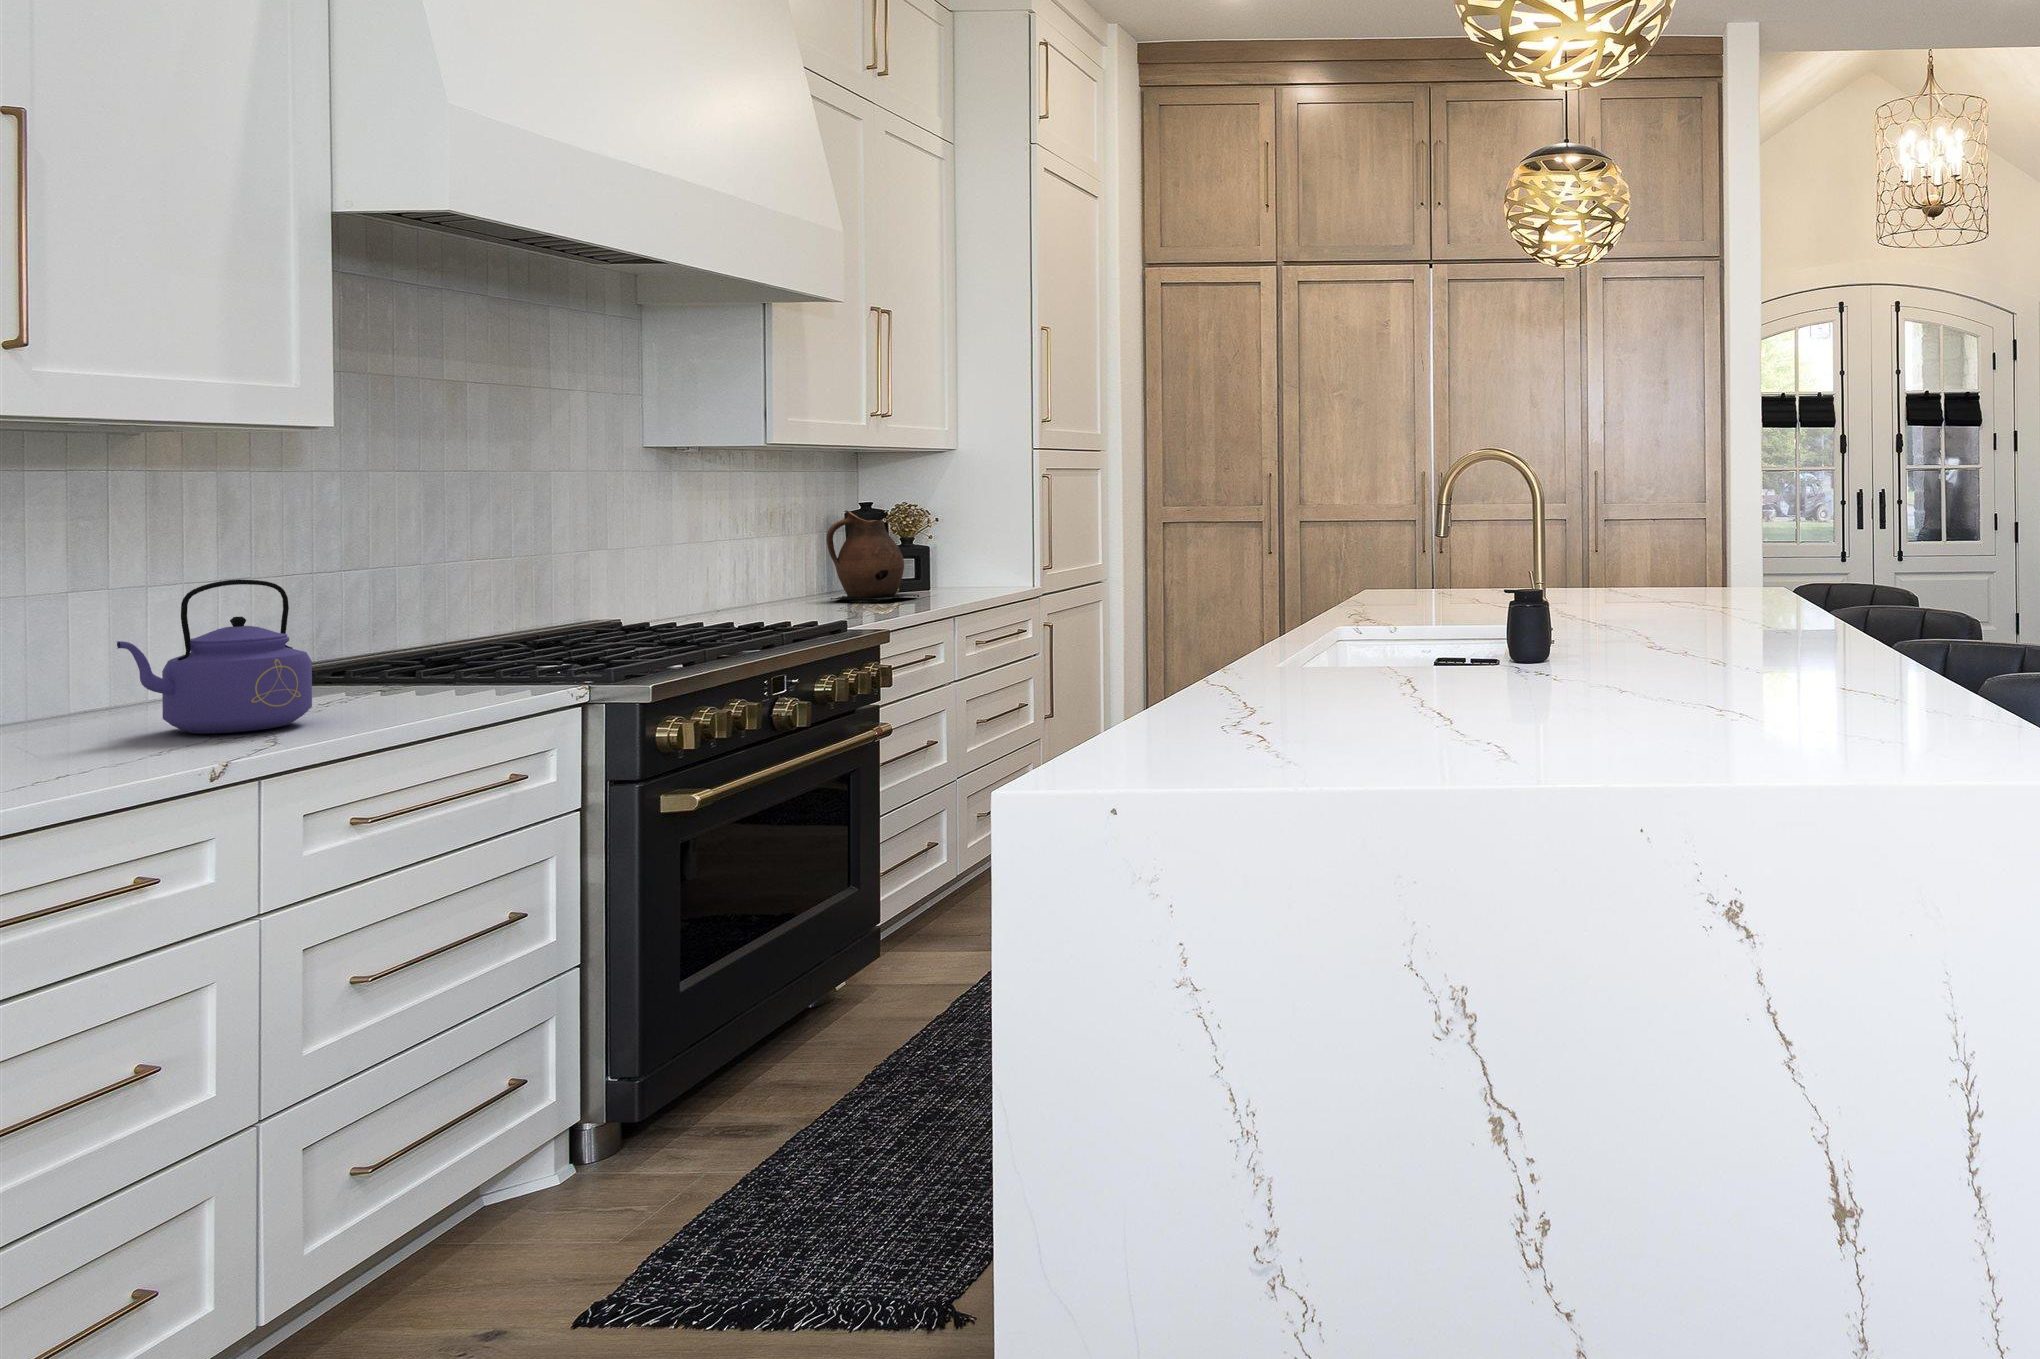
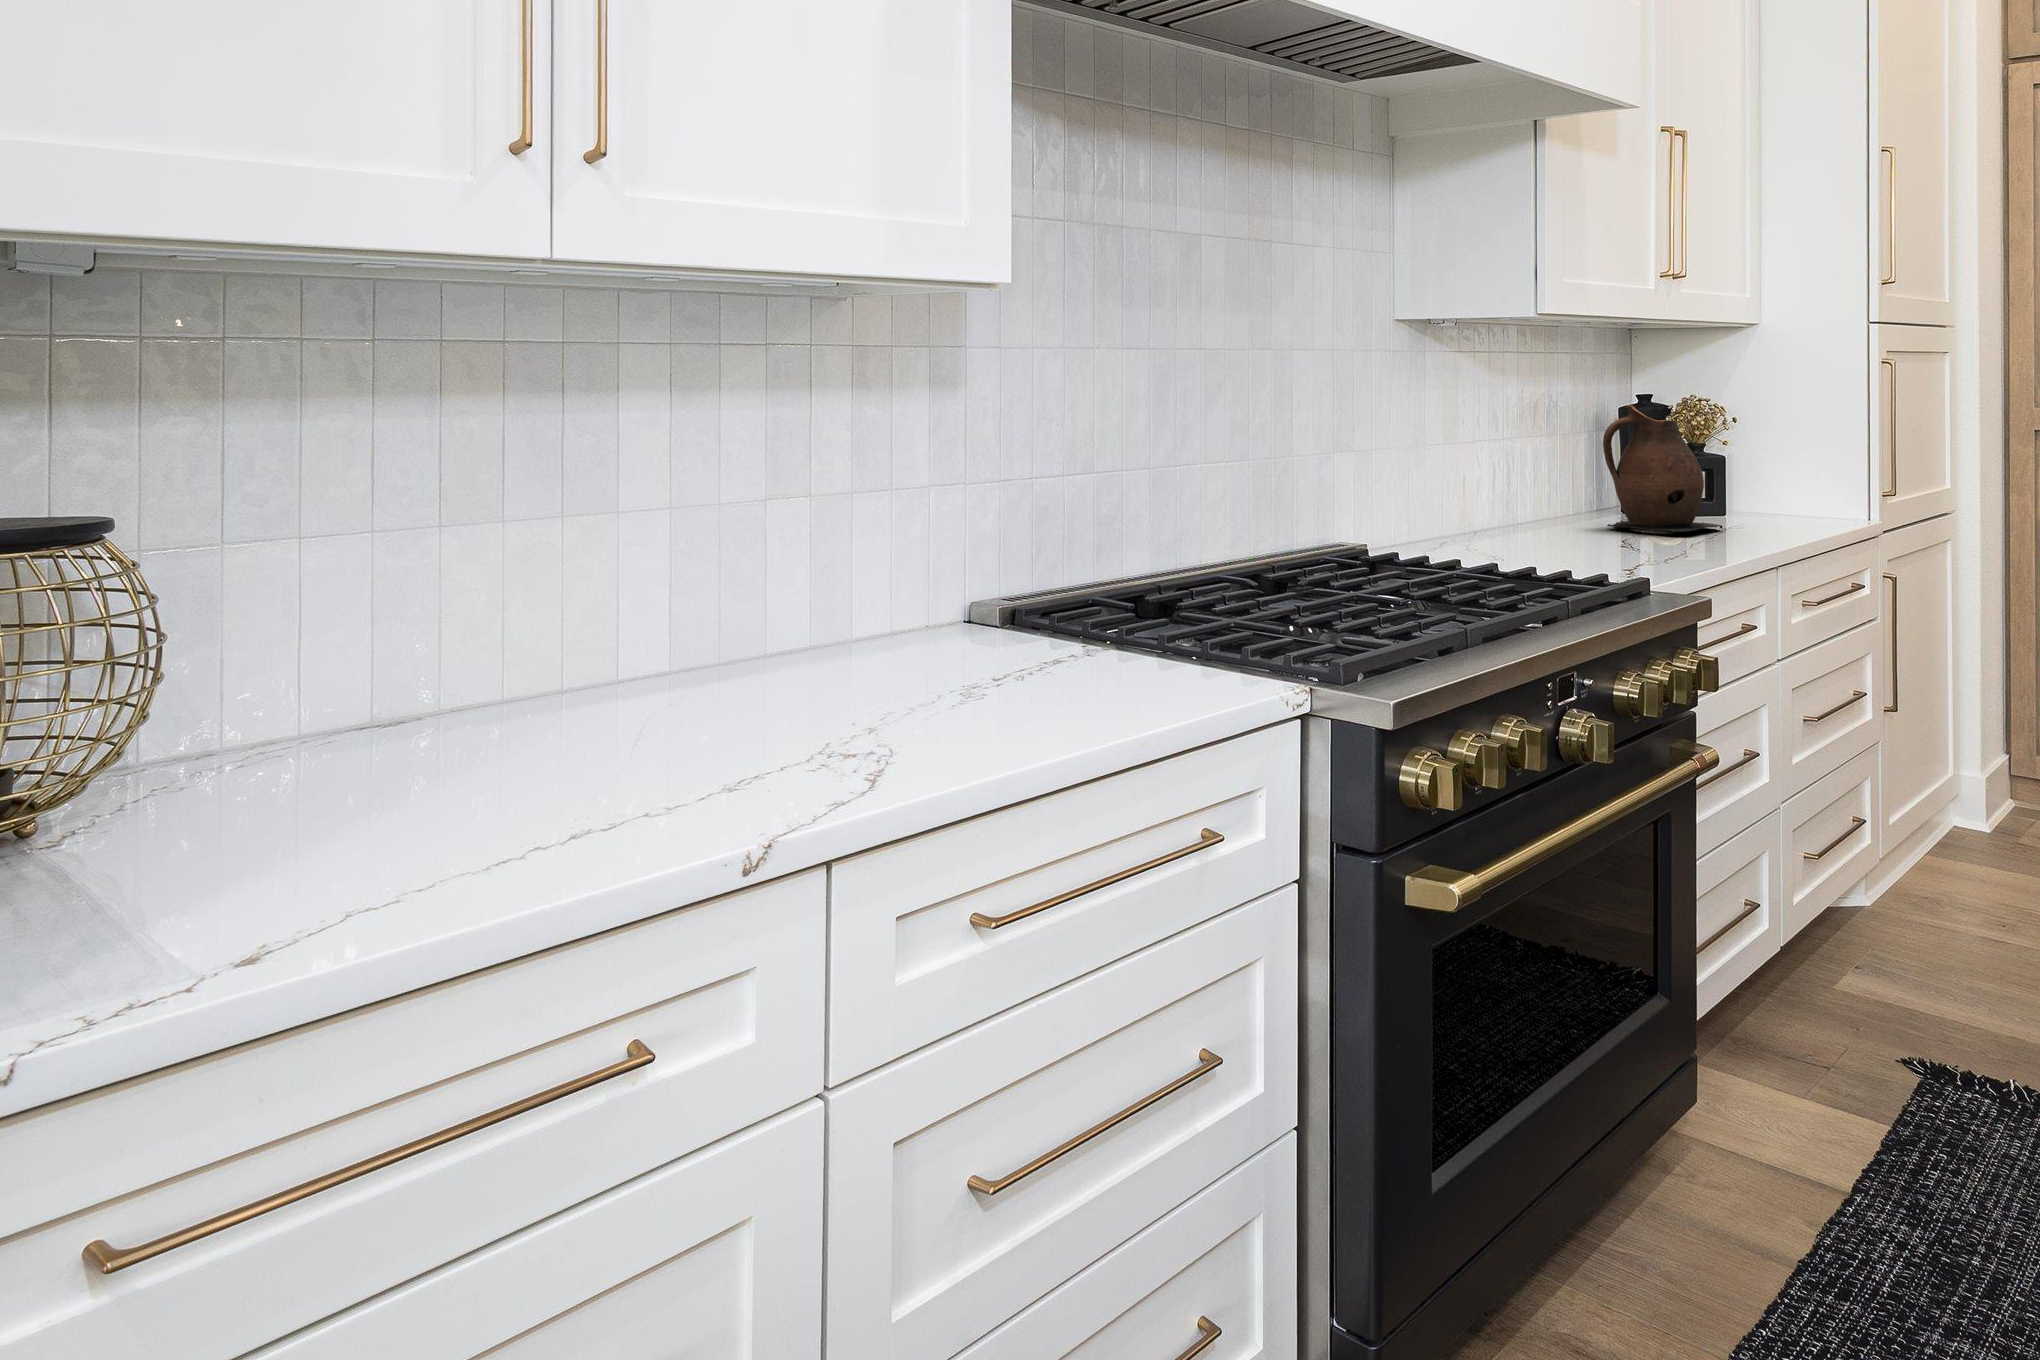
kettle: present [117,579,312,734] -> none [663,515,919,765]

